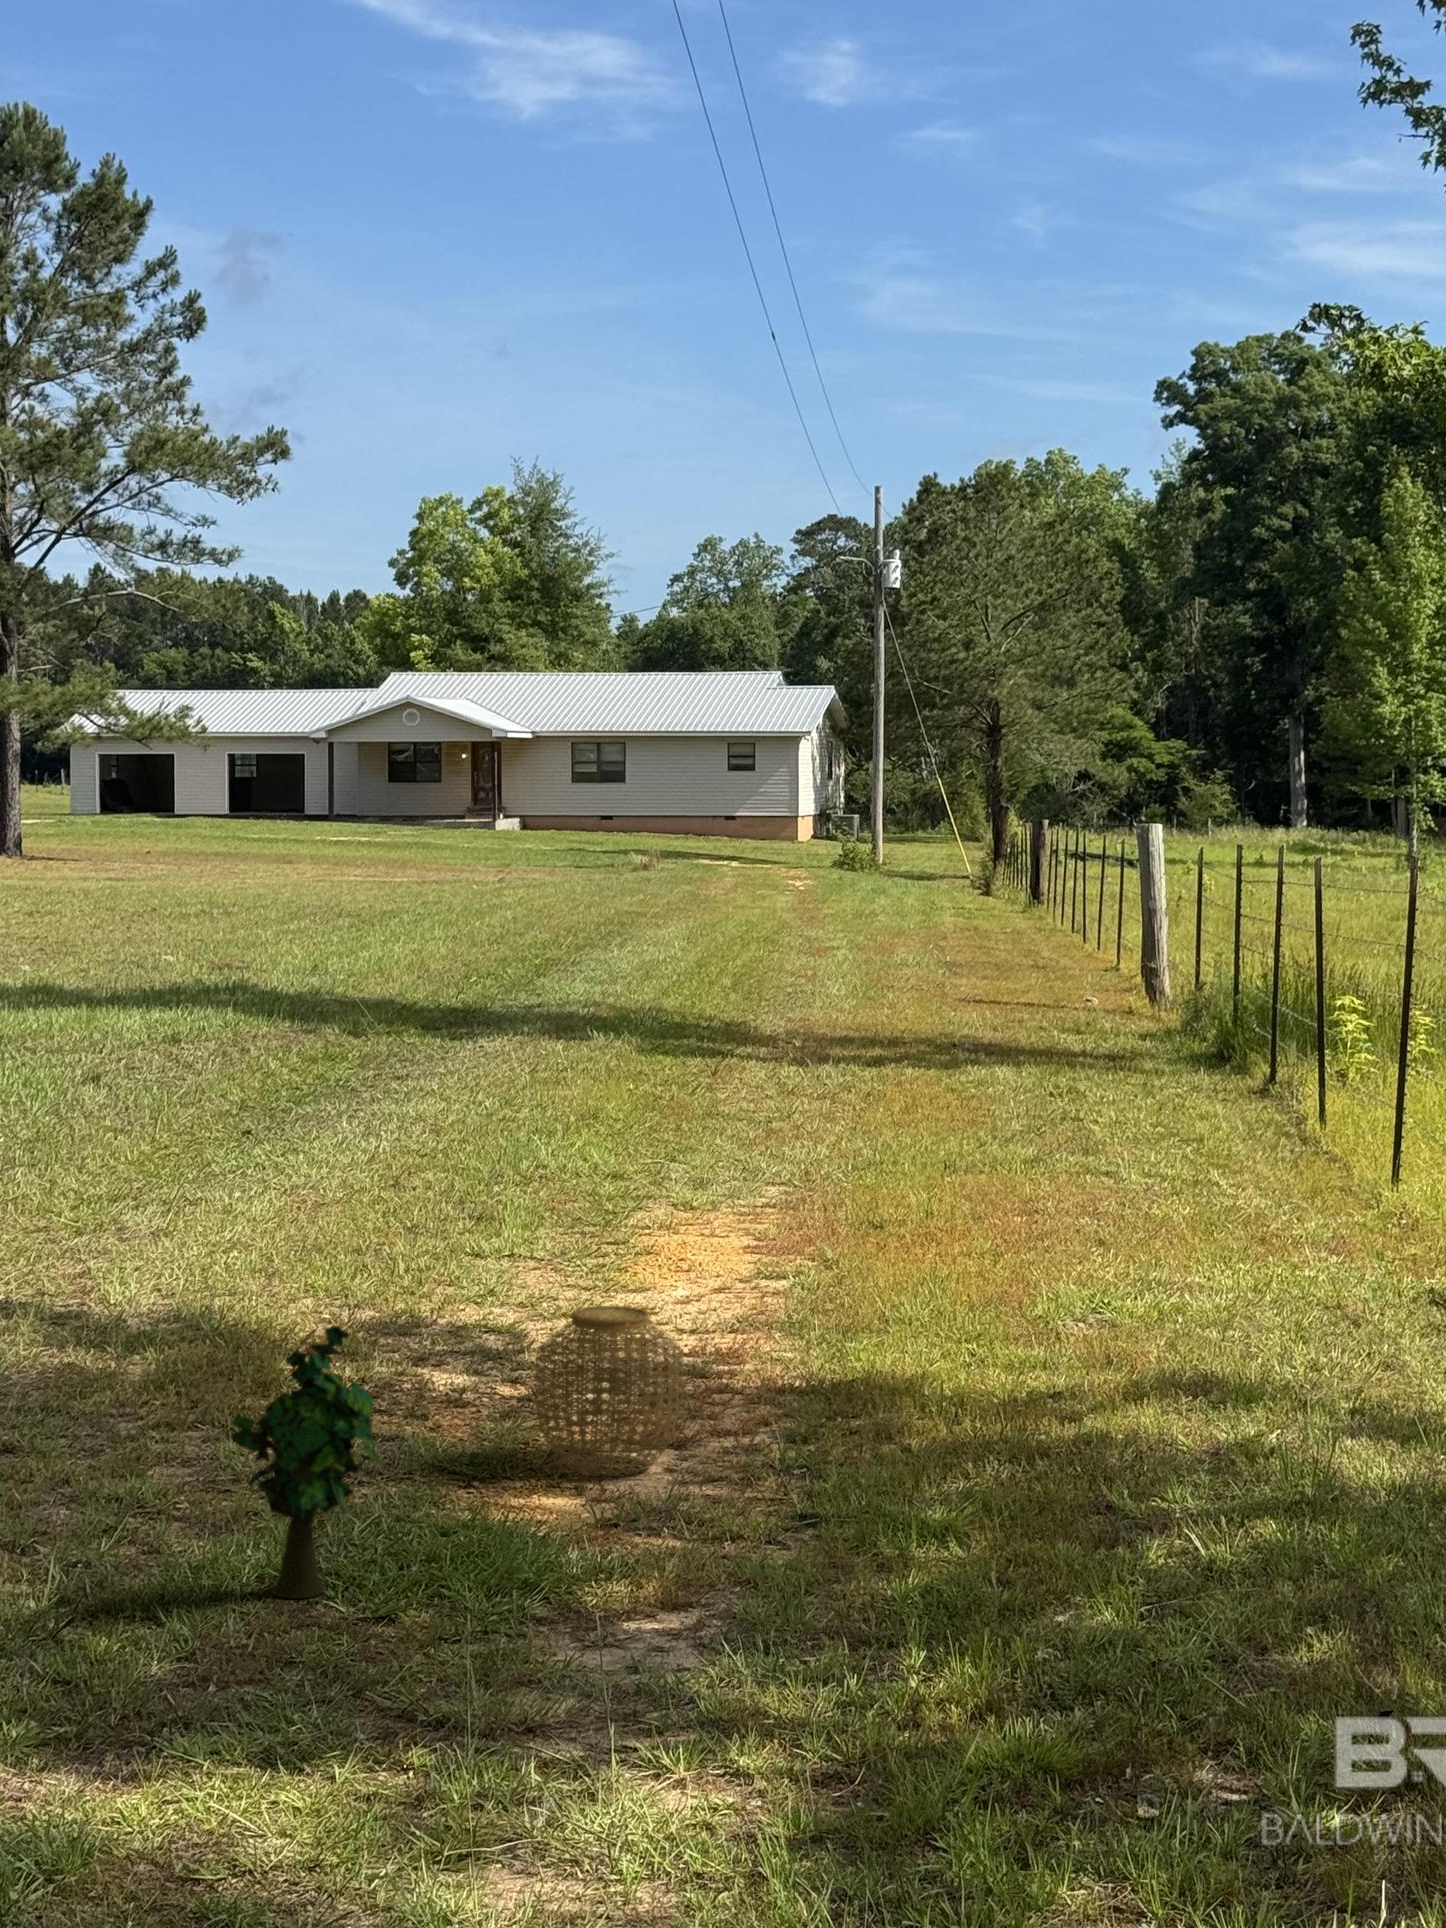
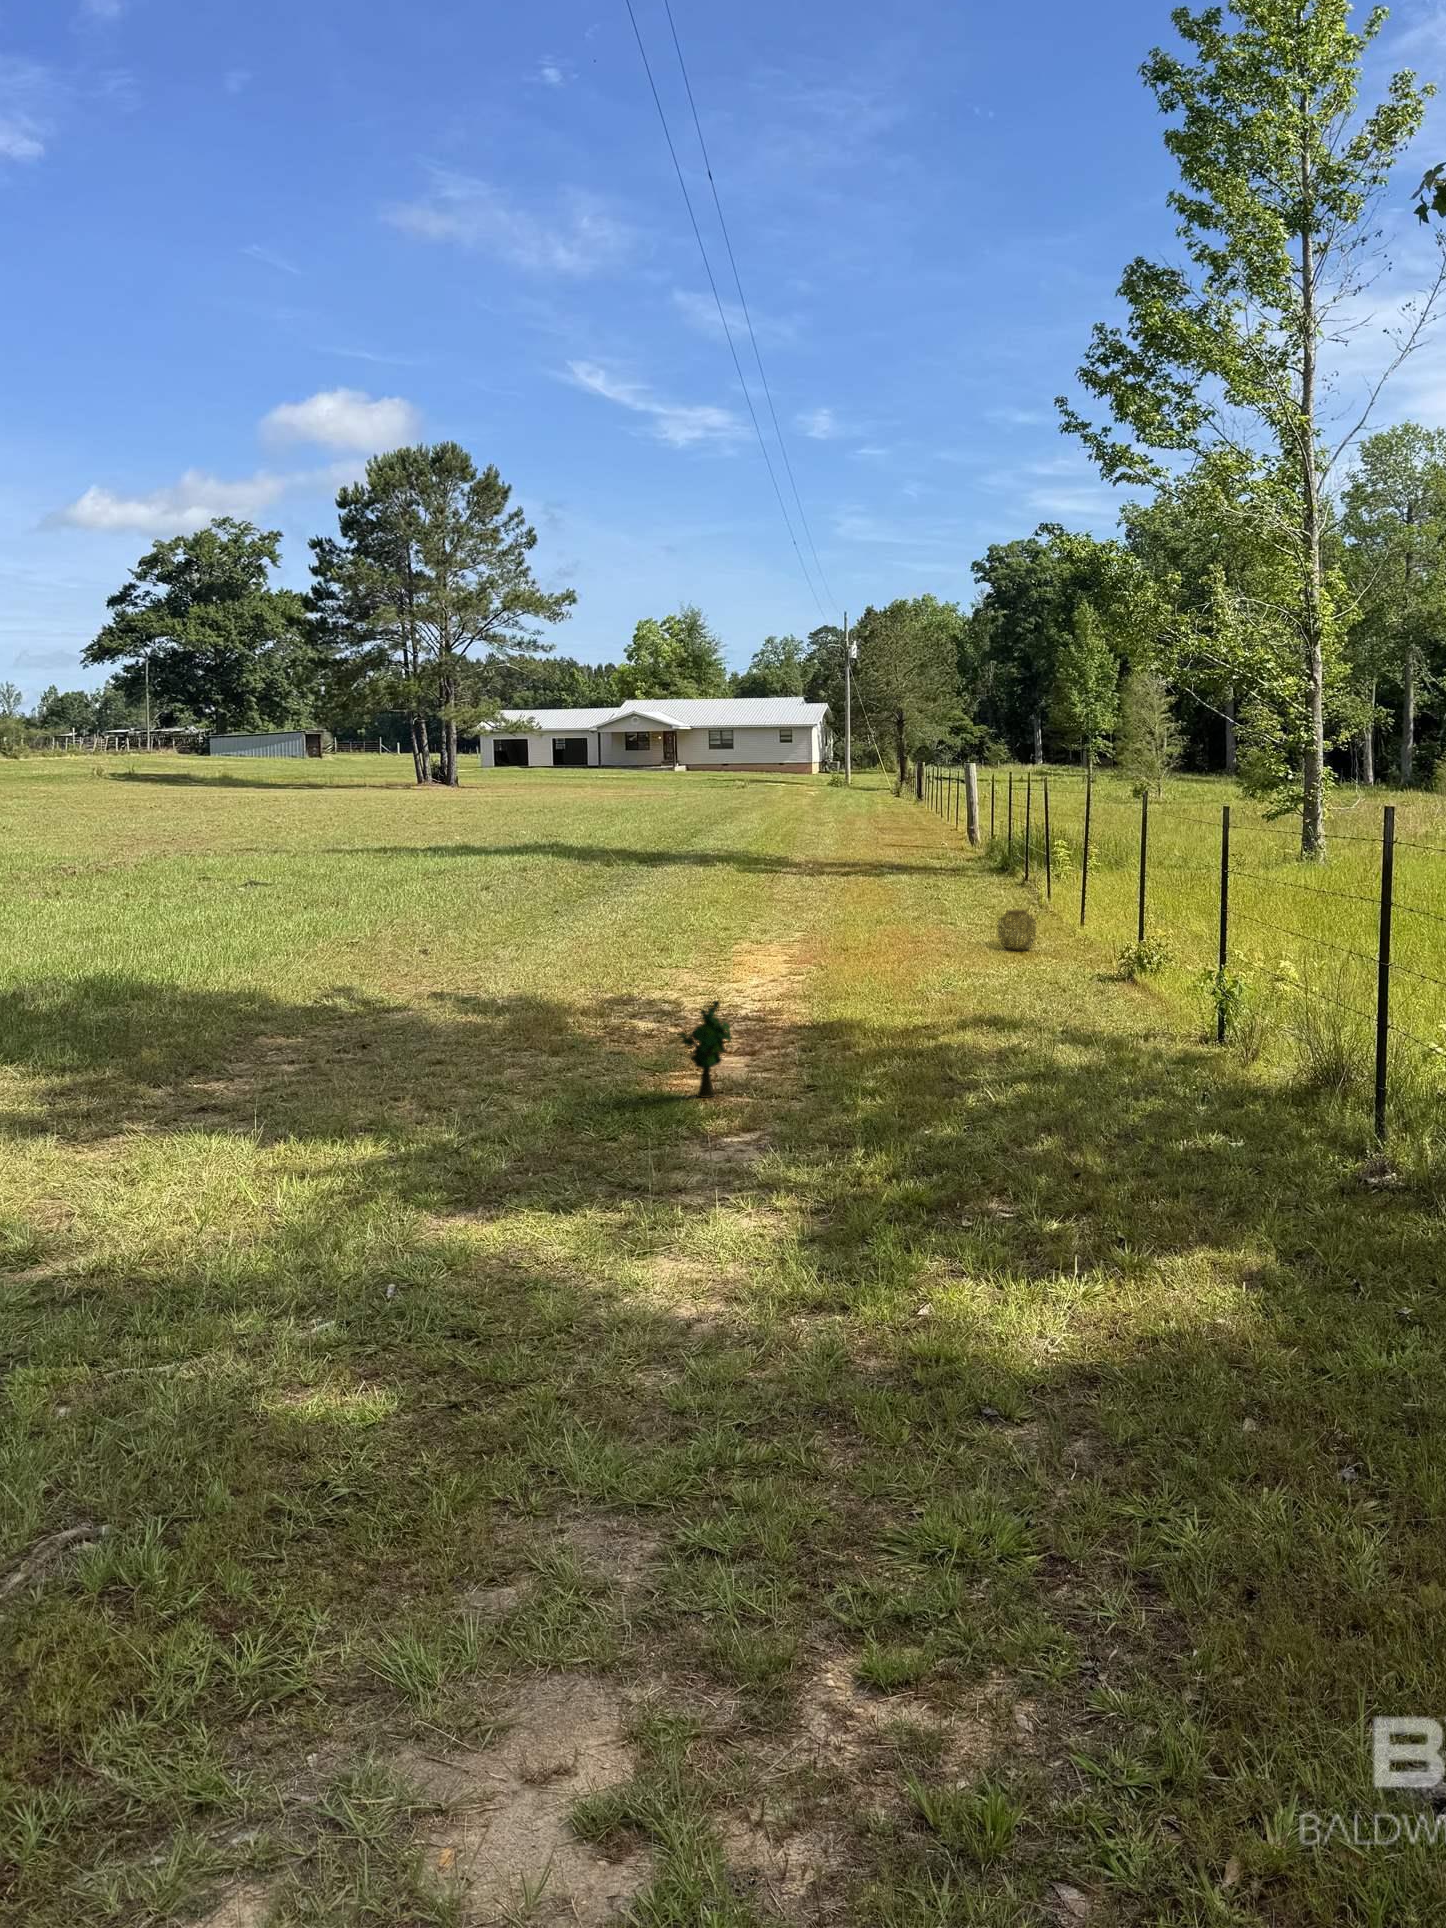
woven basket: present [535,1306,684,1476] -> present [998,909,1036,951]

